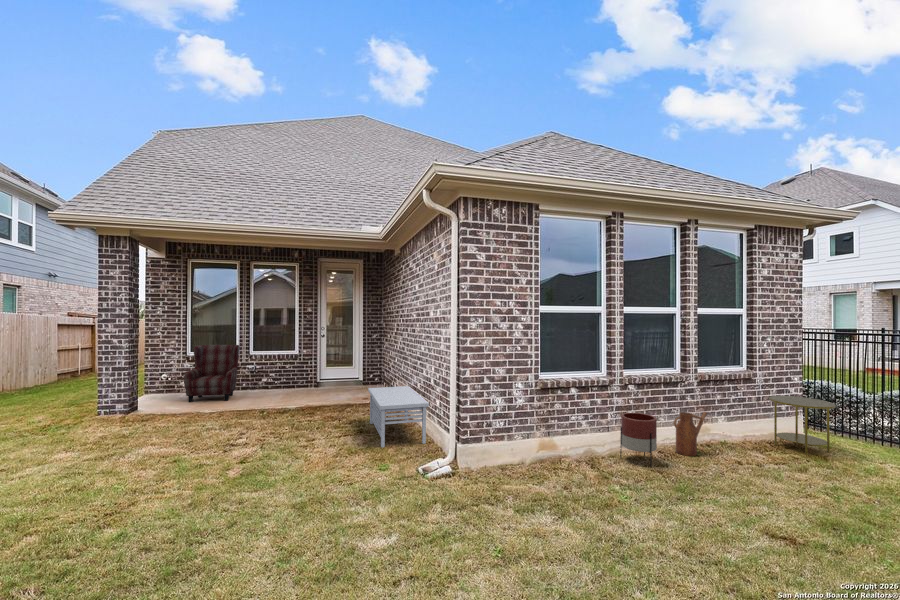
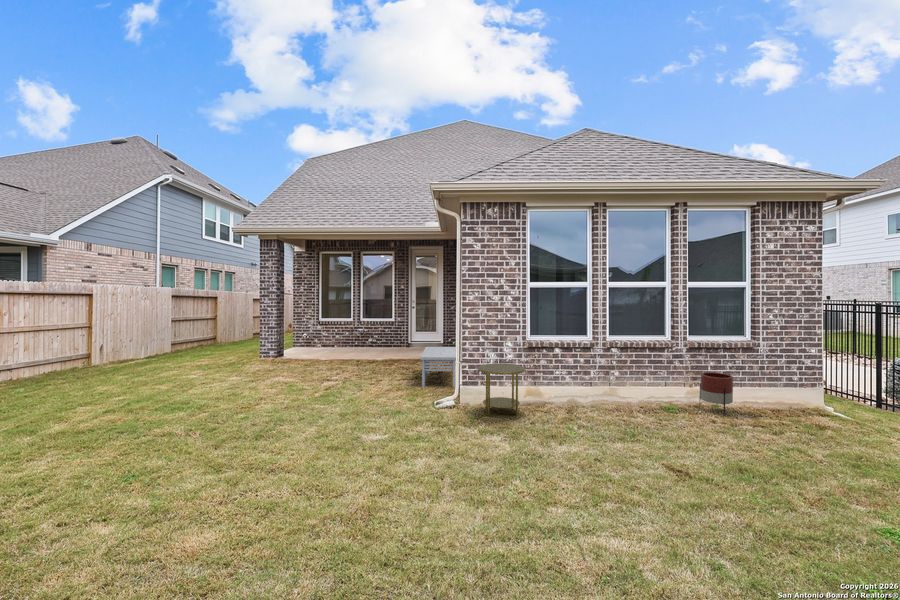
armchair: present [184,345,240,402] -> none [315,315,352,355]
side table: present [769,396,836,455] -> present [478,363,526,416]
watering can: present [674,412,707,456] -> none [653,374,689,412]
planter: present [620,413,657,466] -> present [699,372,733,416]

